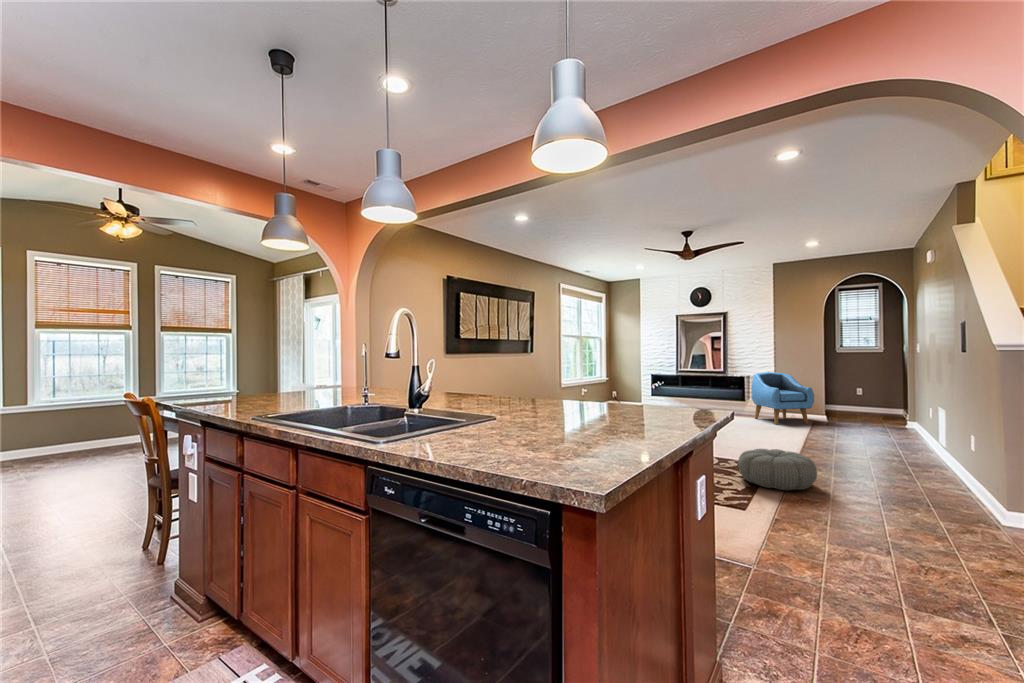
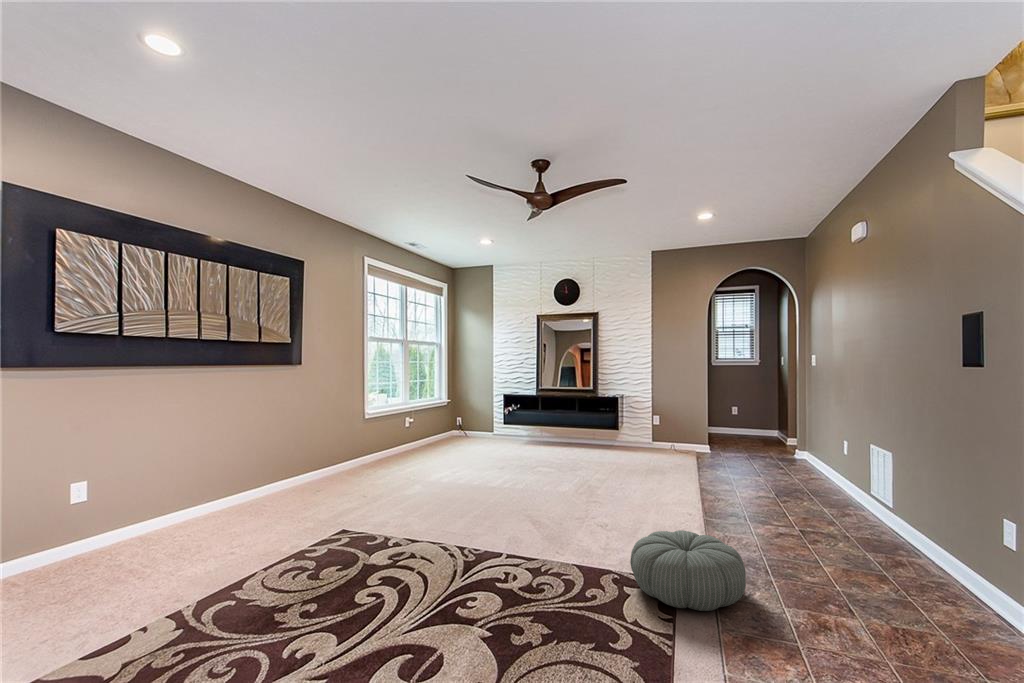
armchair: present [751,372,814,424] -> none [627,392,698,461]

